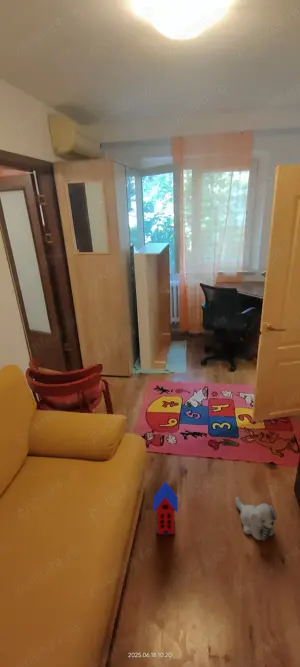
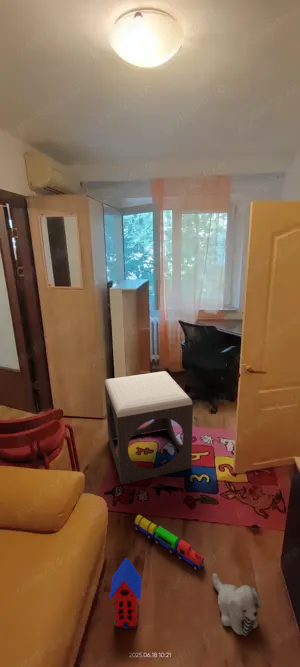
footstool: none [133,332,216,431] -> present [105,371,193,485]
toy train: none [166,454,228,496] -> present [134,515,204,571]

